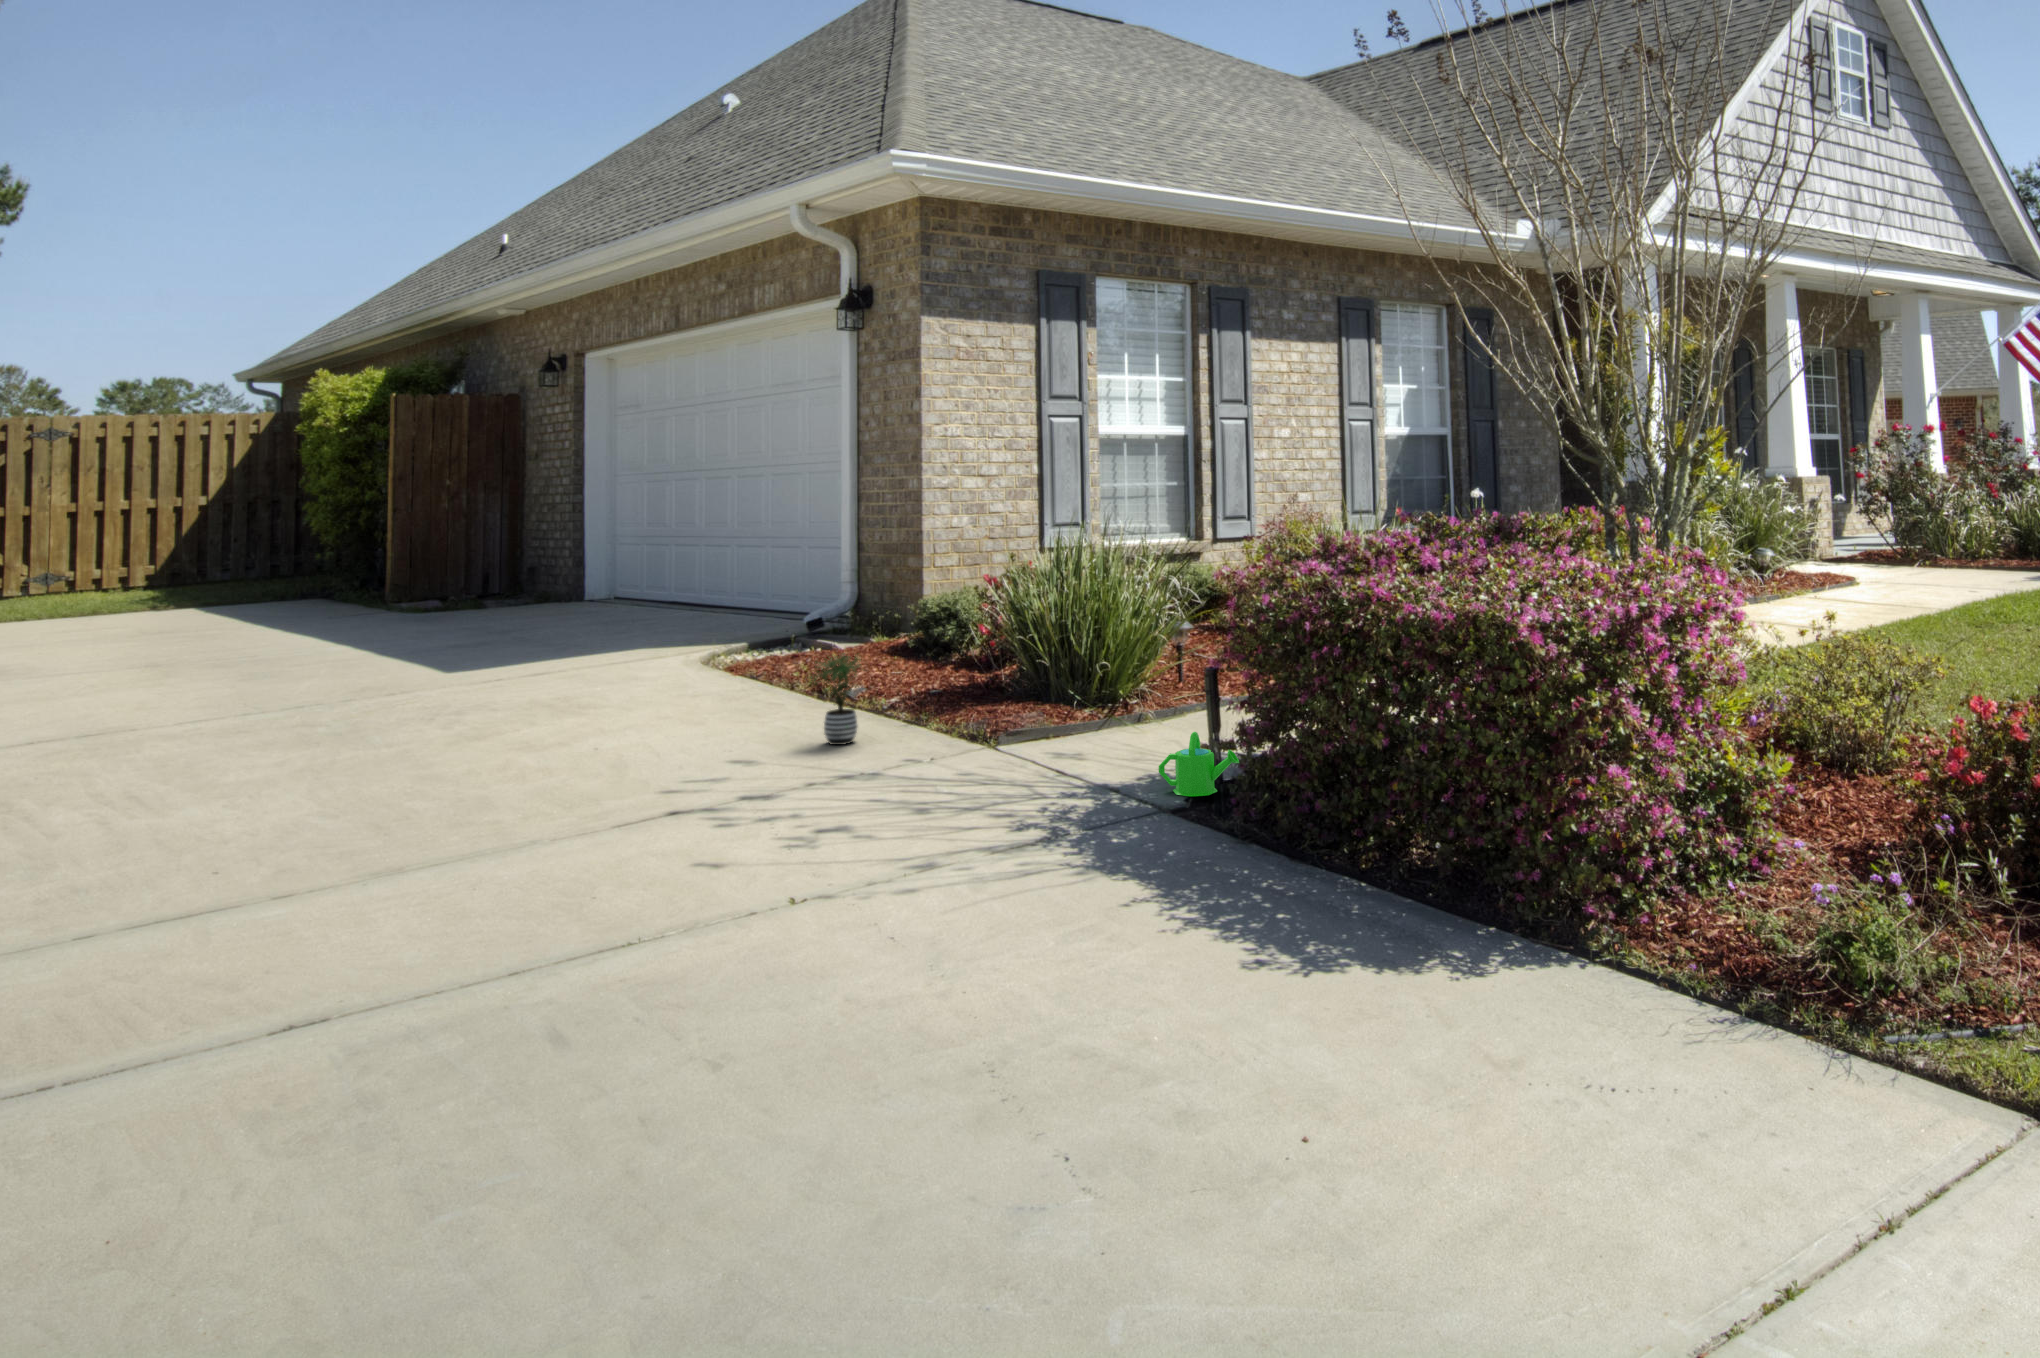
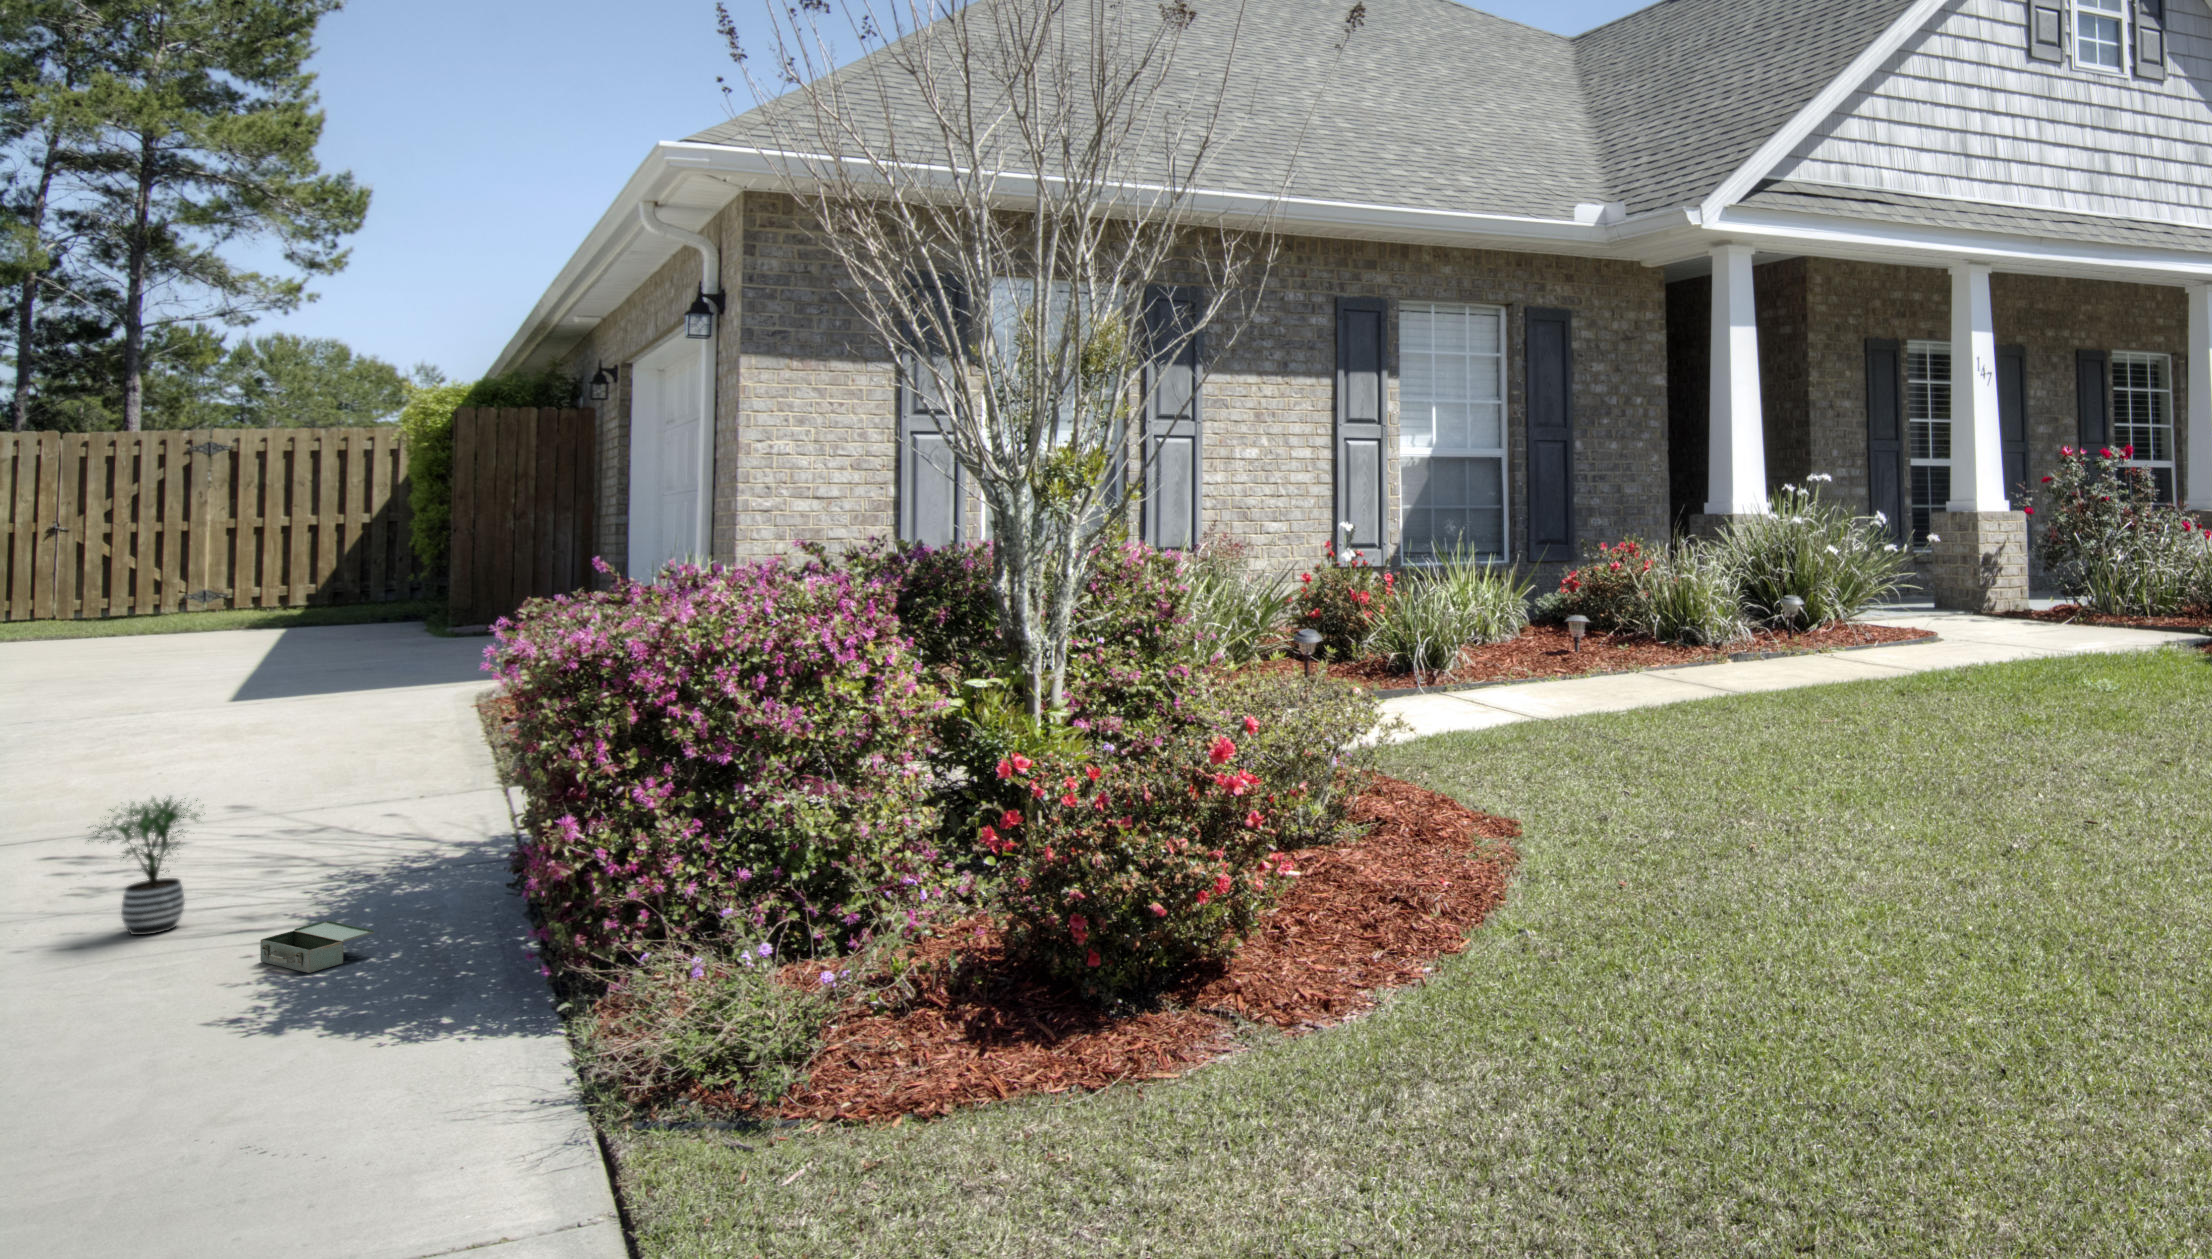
toolbox: none [971,726,1036,751] -> present [260,921,374,973]
watering can: present [1159,732,1239,797] -> none [231,1003,344,1124]

